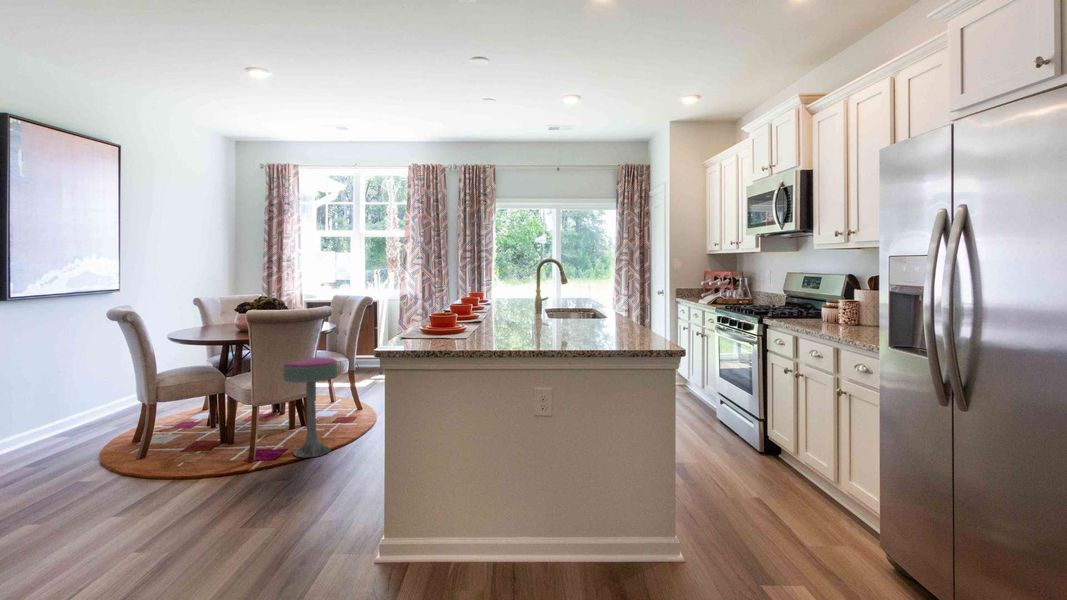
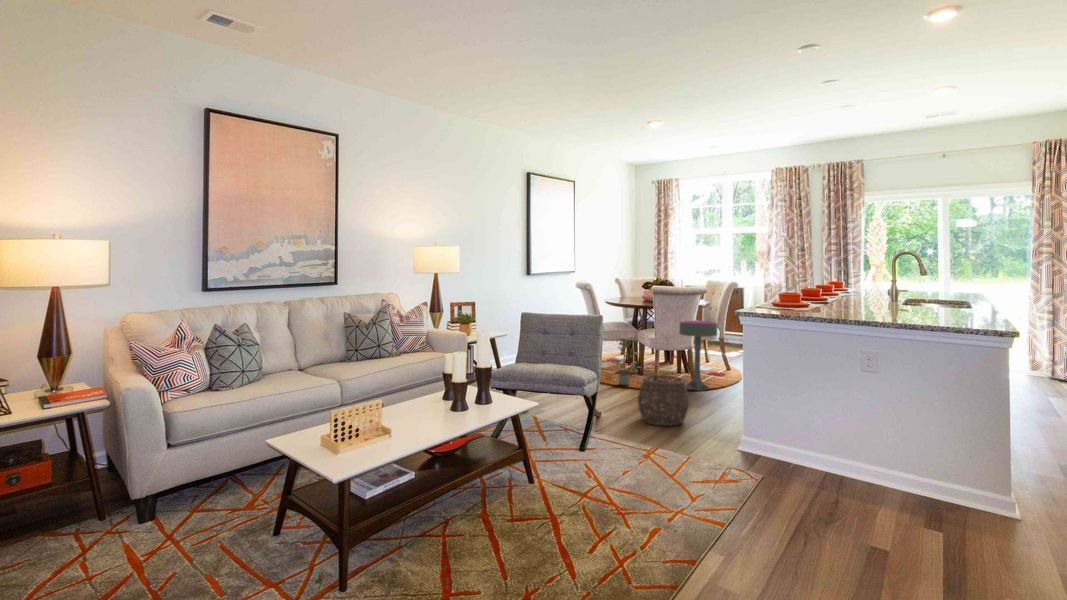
potted plant: none [175,390,228,469] -> present [614,338,639,385]
woven basket: none [192,463,286,559] -> present [638,375,689,426]

